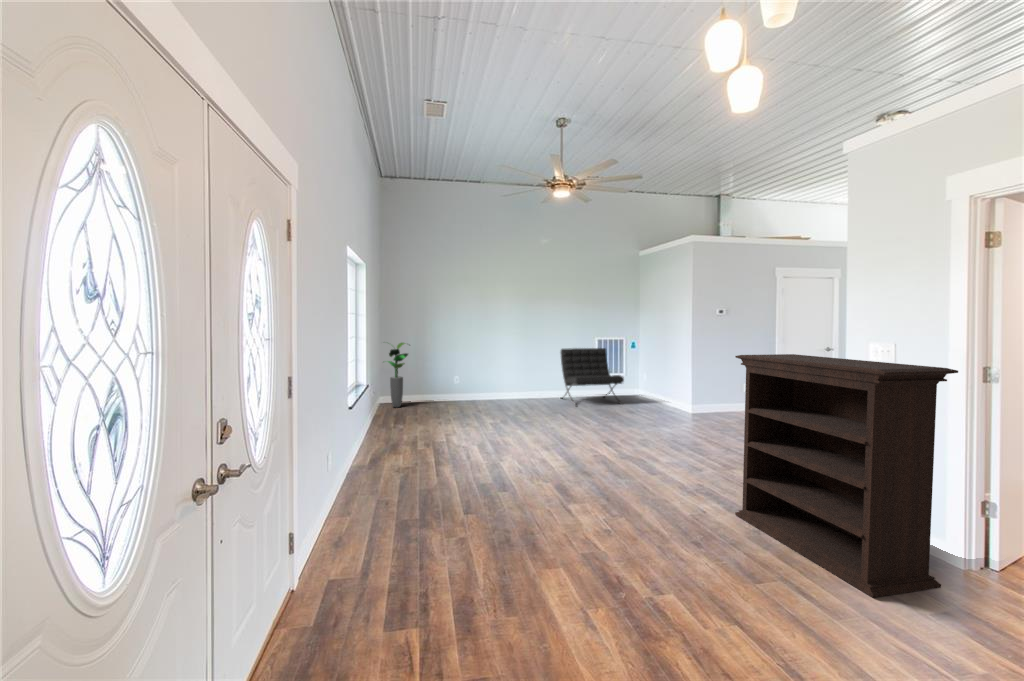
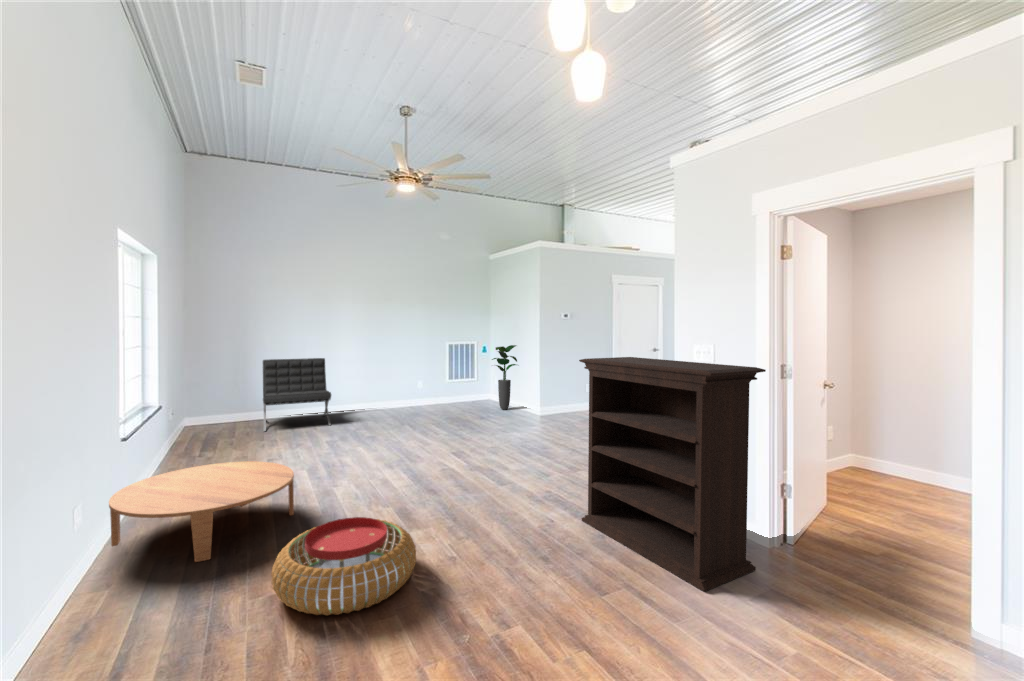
potted plant: present [388,343,408,407] -> present [492,345,517,410]
lounge chair: present [561,348,624,405] -> present [263,358,331,431]
coffee table: none [345,433,471,507] -> present [109,461,294,562]
pouf: none [462,485,576,560] -> present [272,517,416,616]

